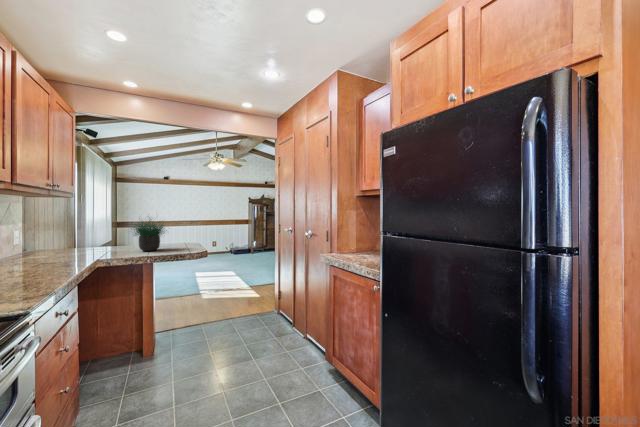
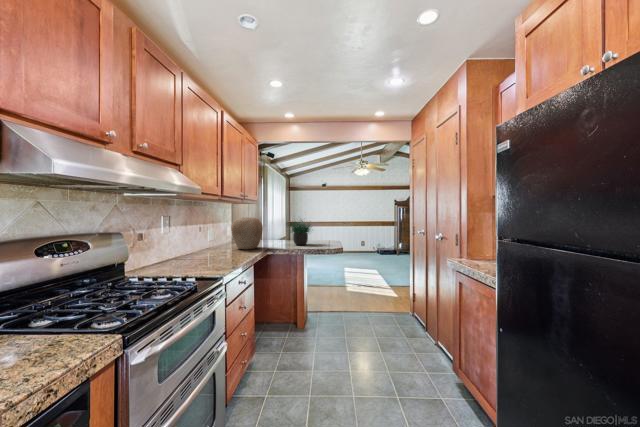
vase: none [30,217,90,263] -> present [231,218,263,249]

